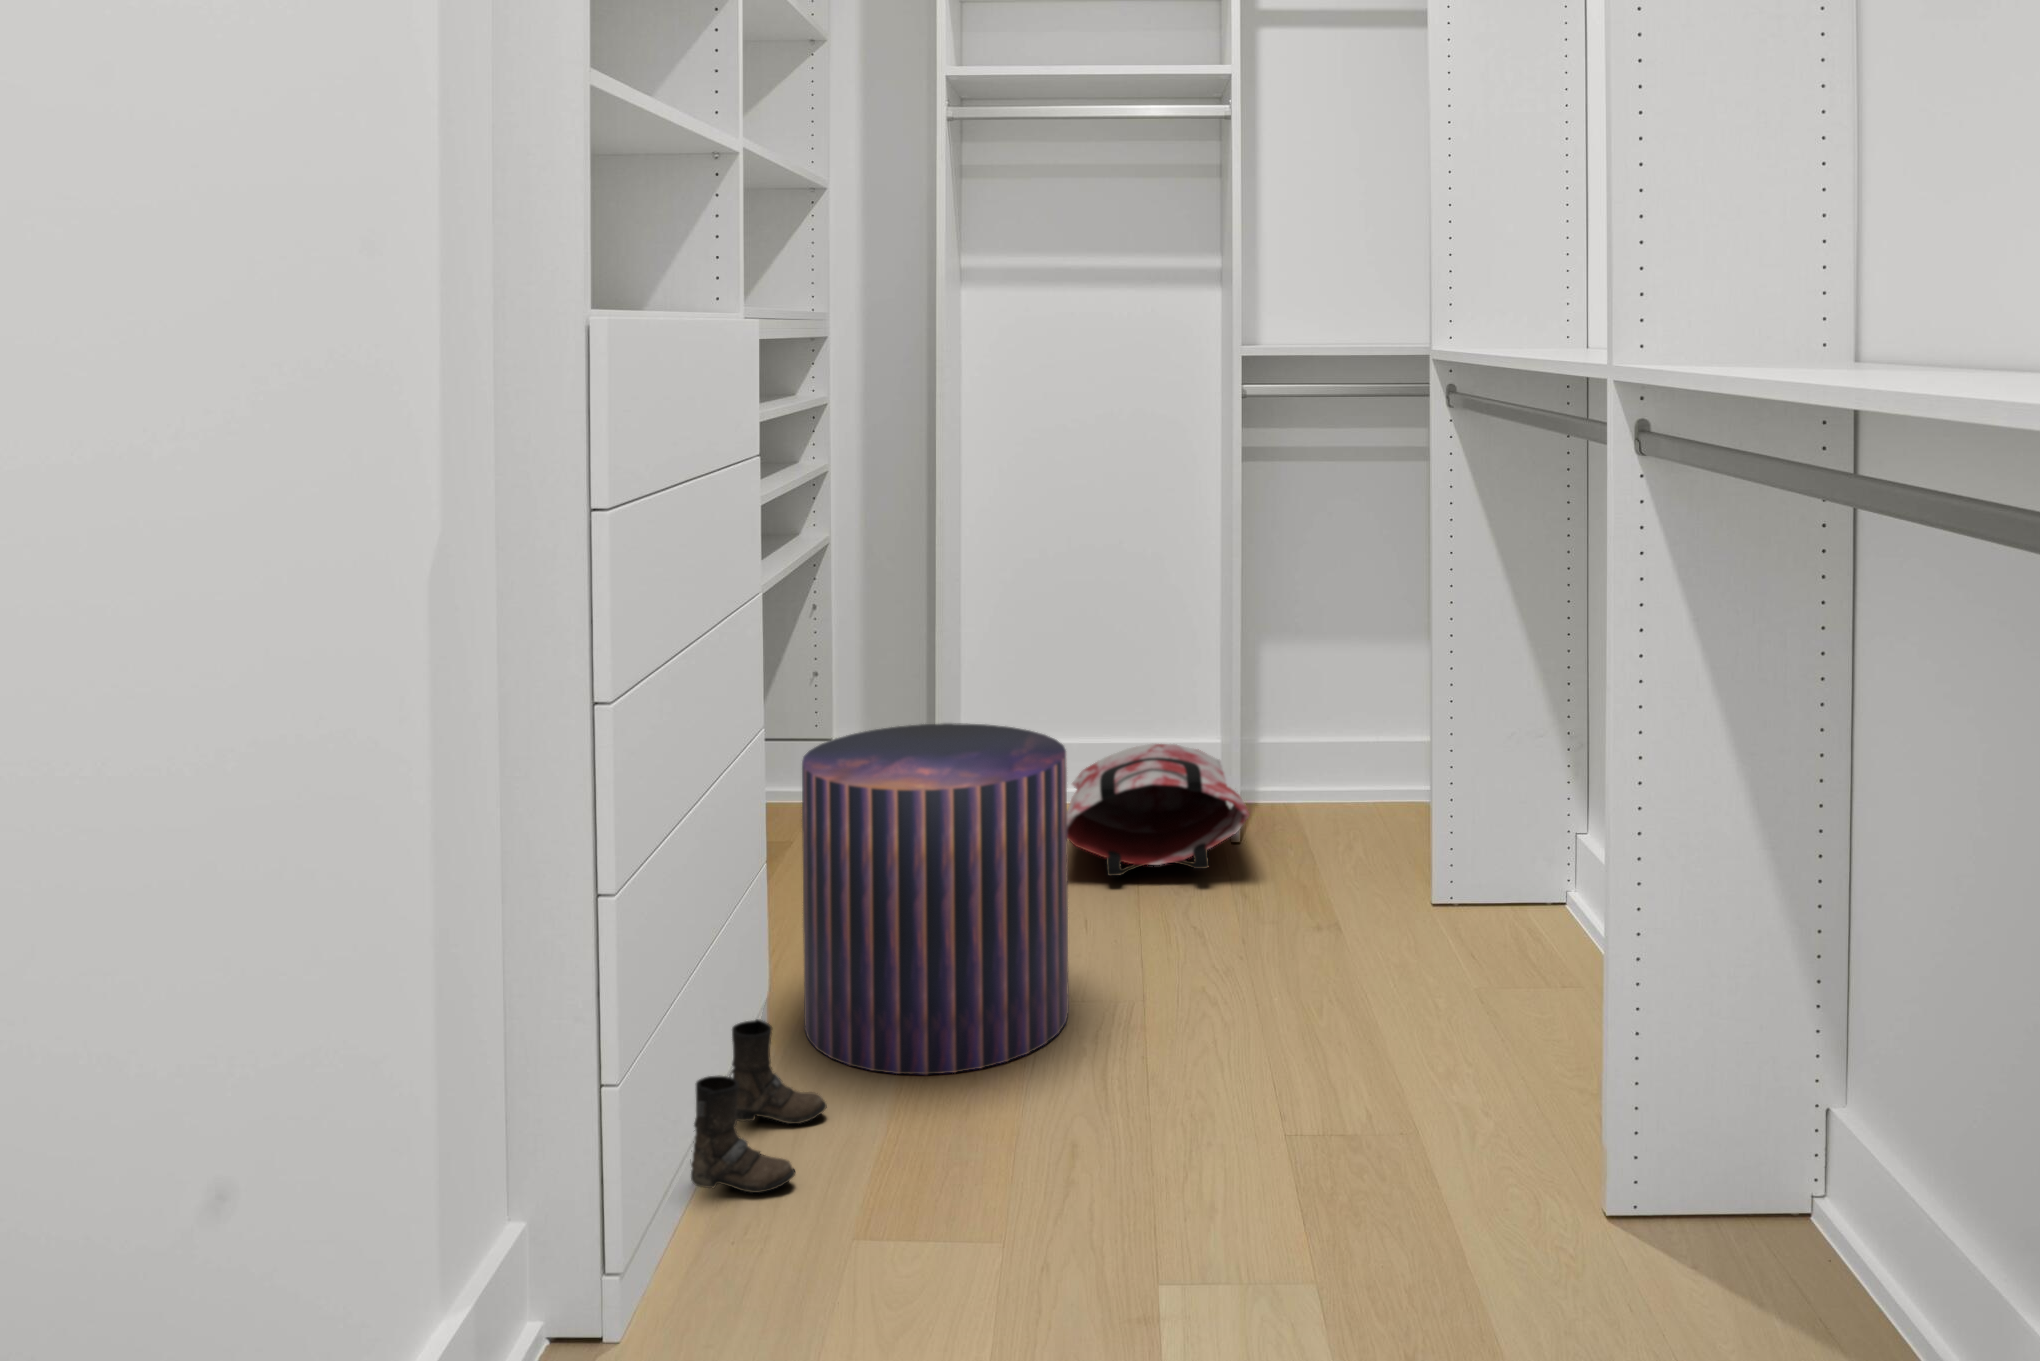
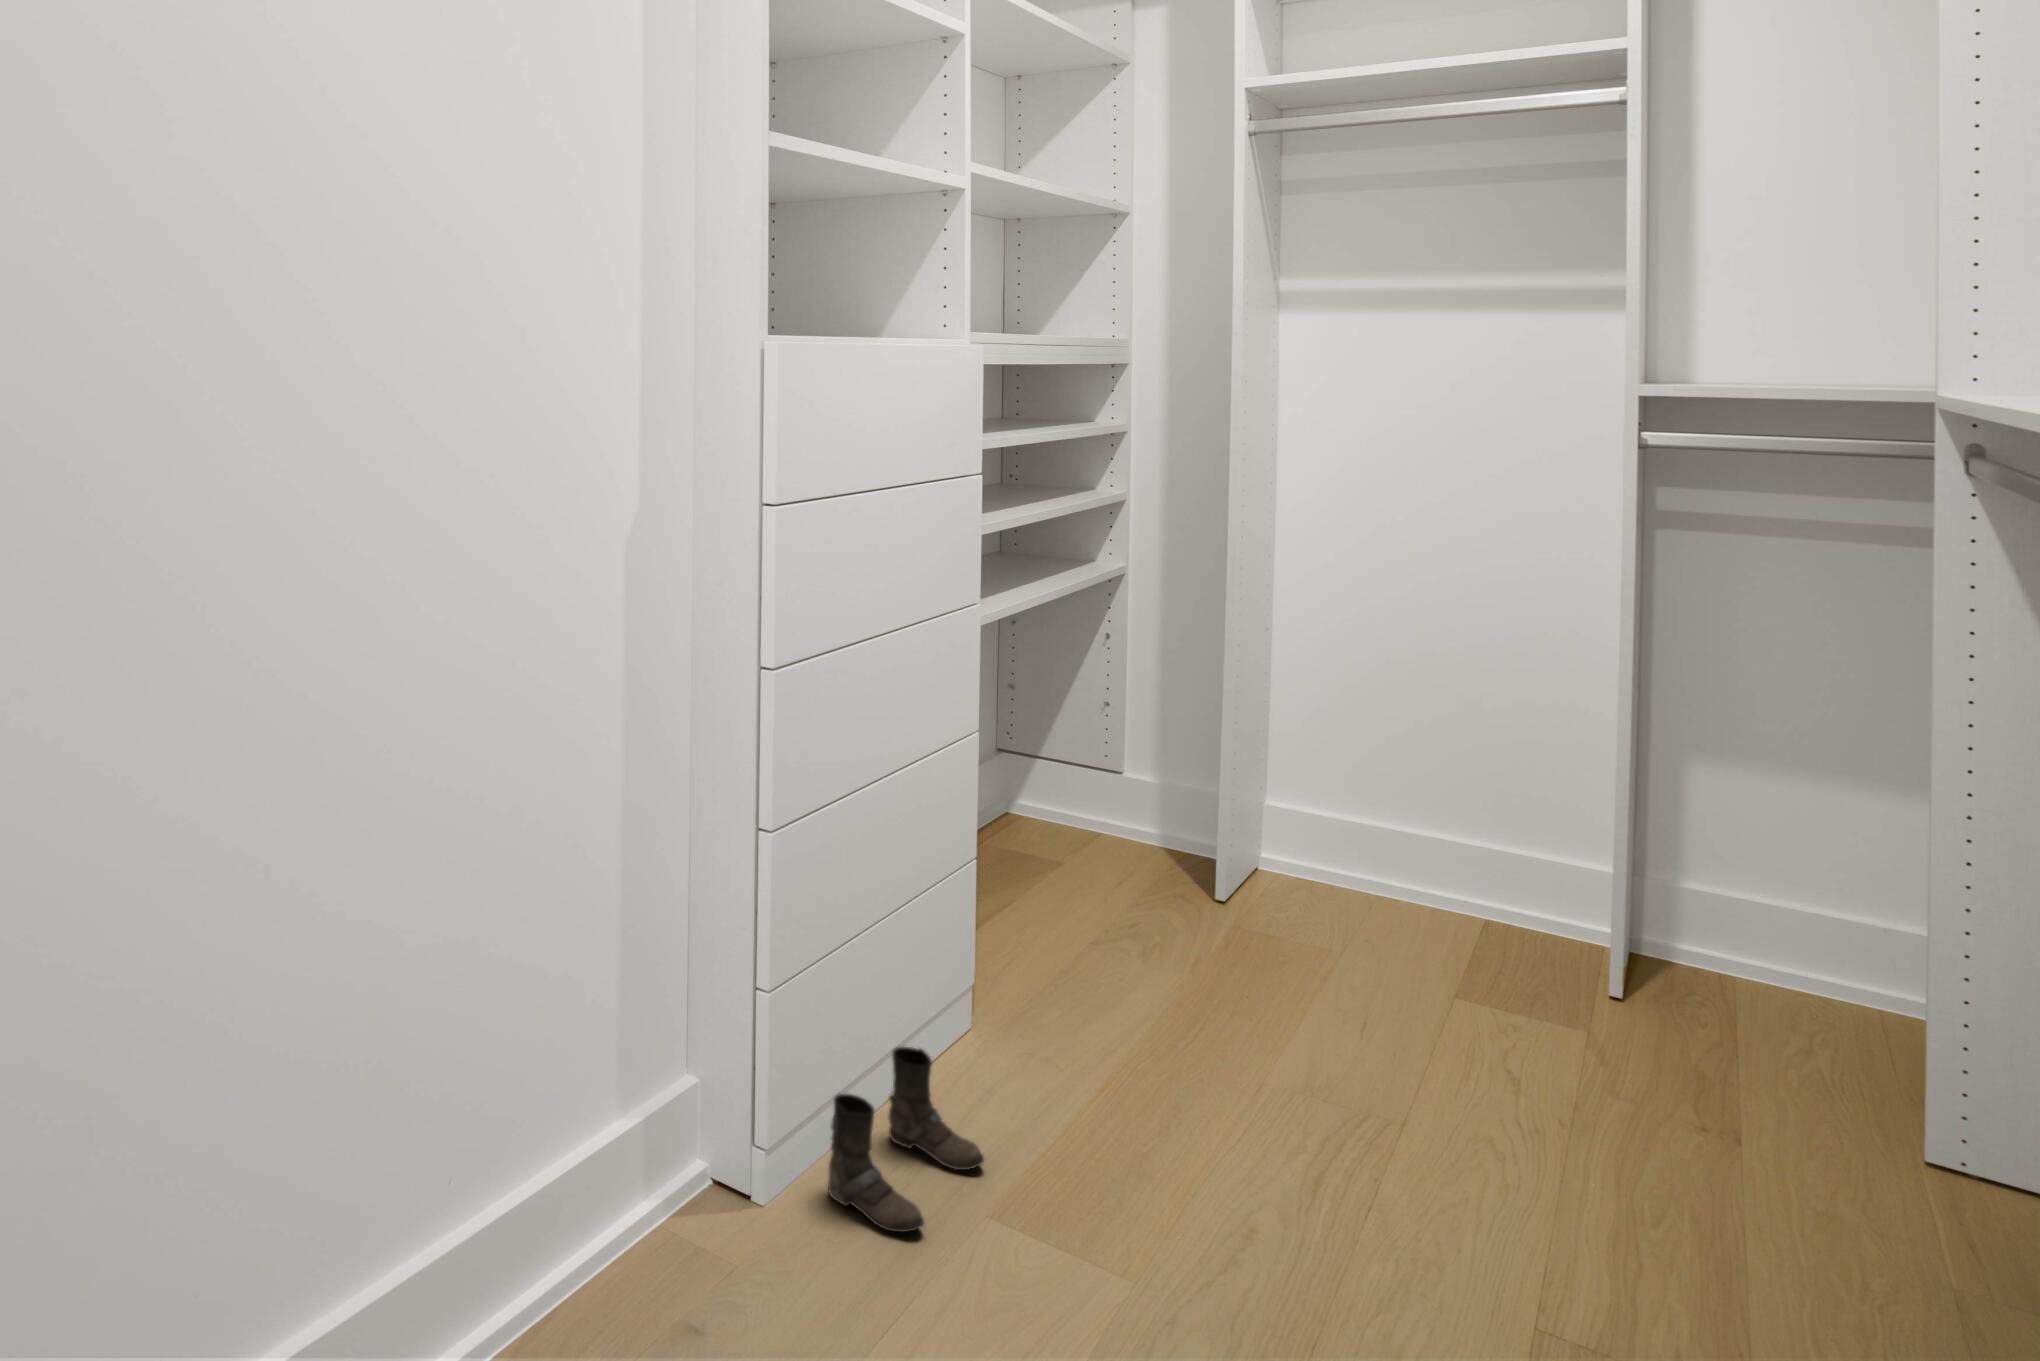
pouf: present [802,723,1069,1075] -> none [998,777,1306,1183]
bag: present [1067,744,1249,876] -> none [1351,846,1627,1022]

